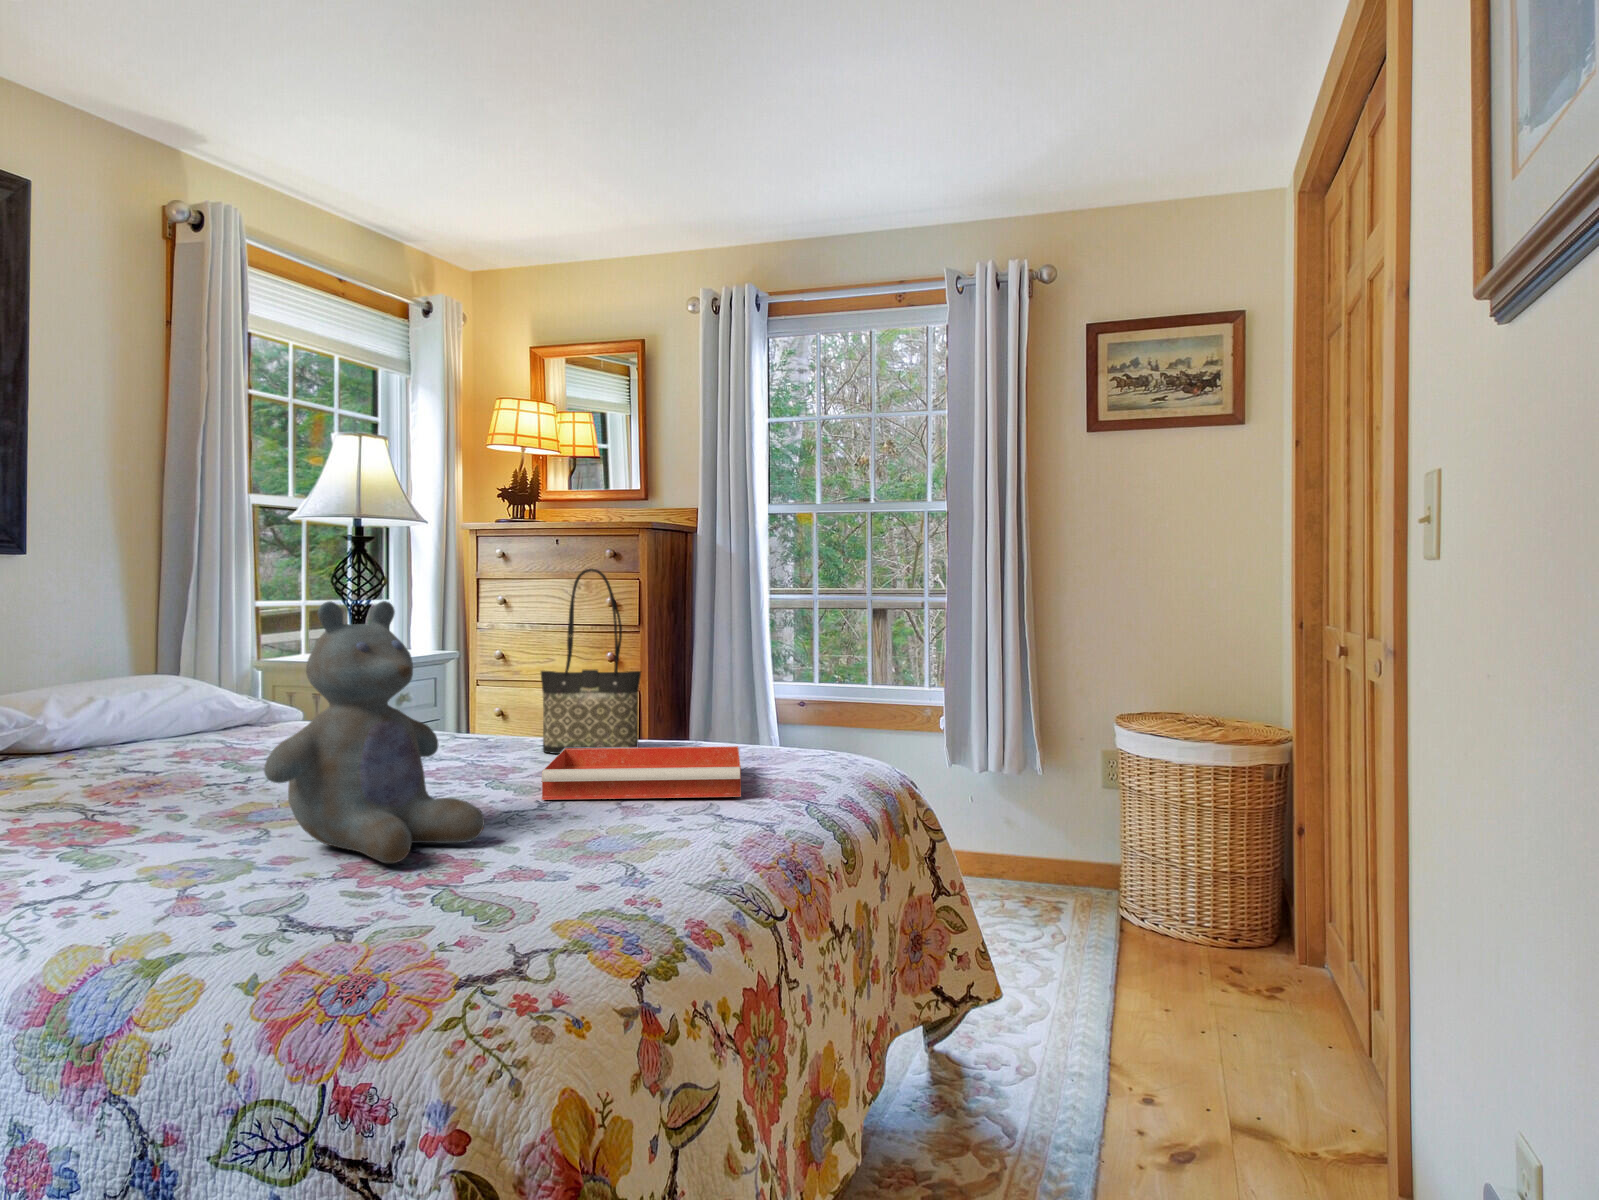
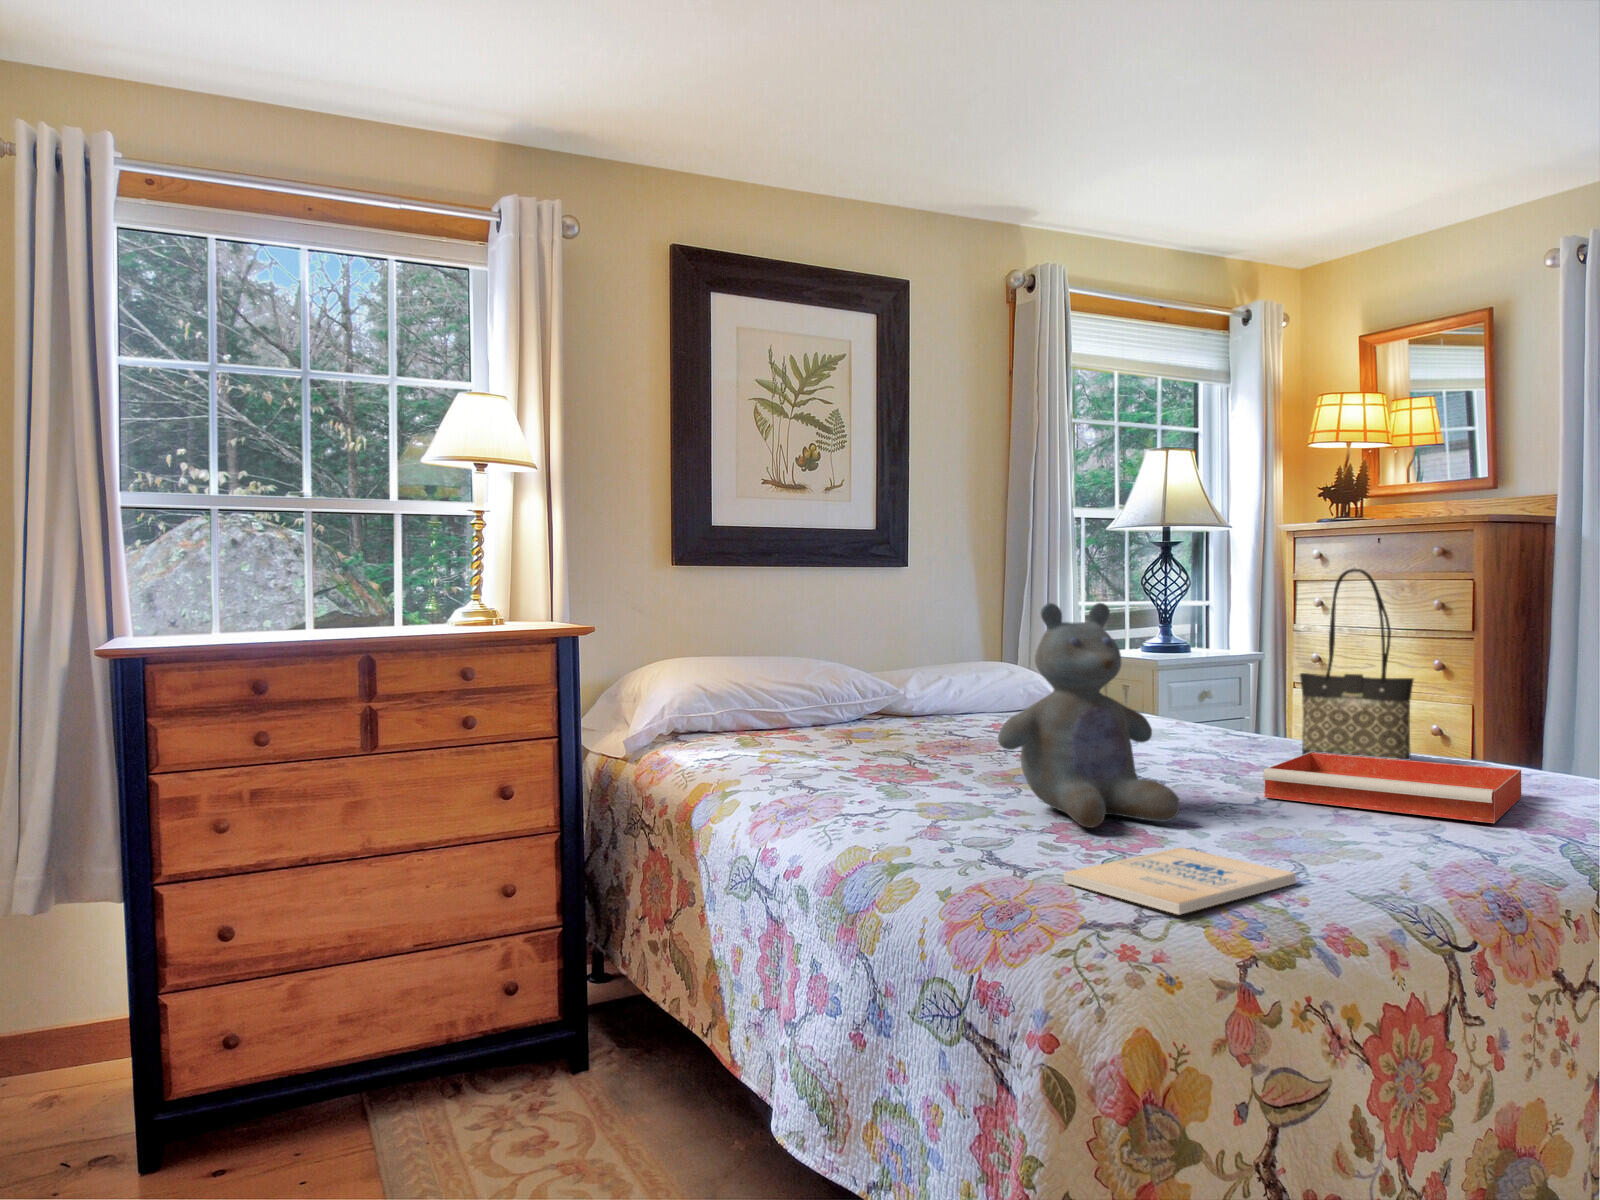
book: none [407,868,636,946] -> present [1063,848,1296,915]

